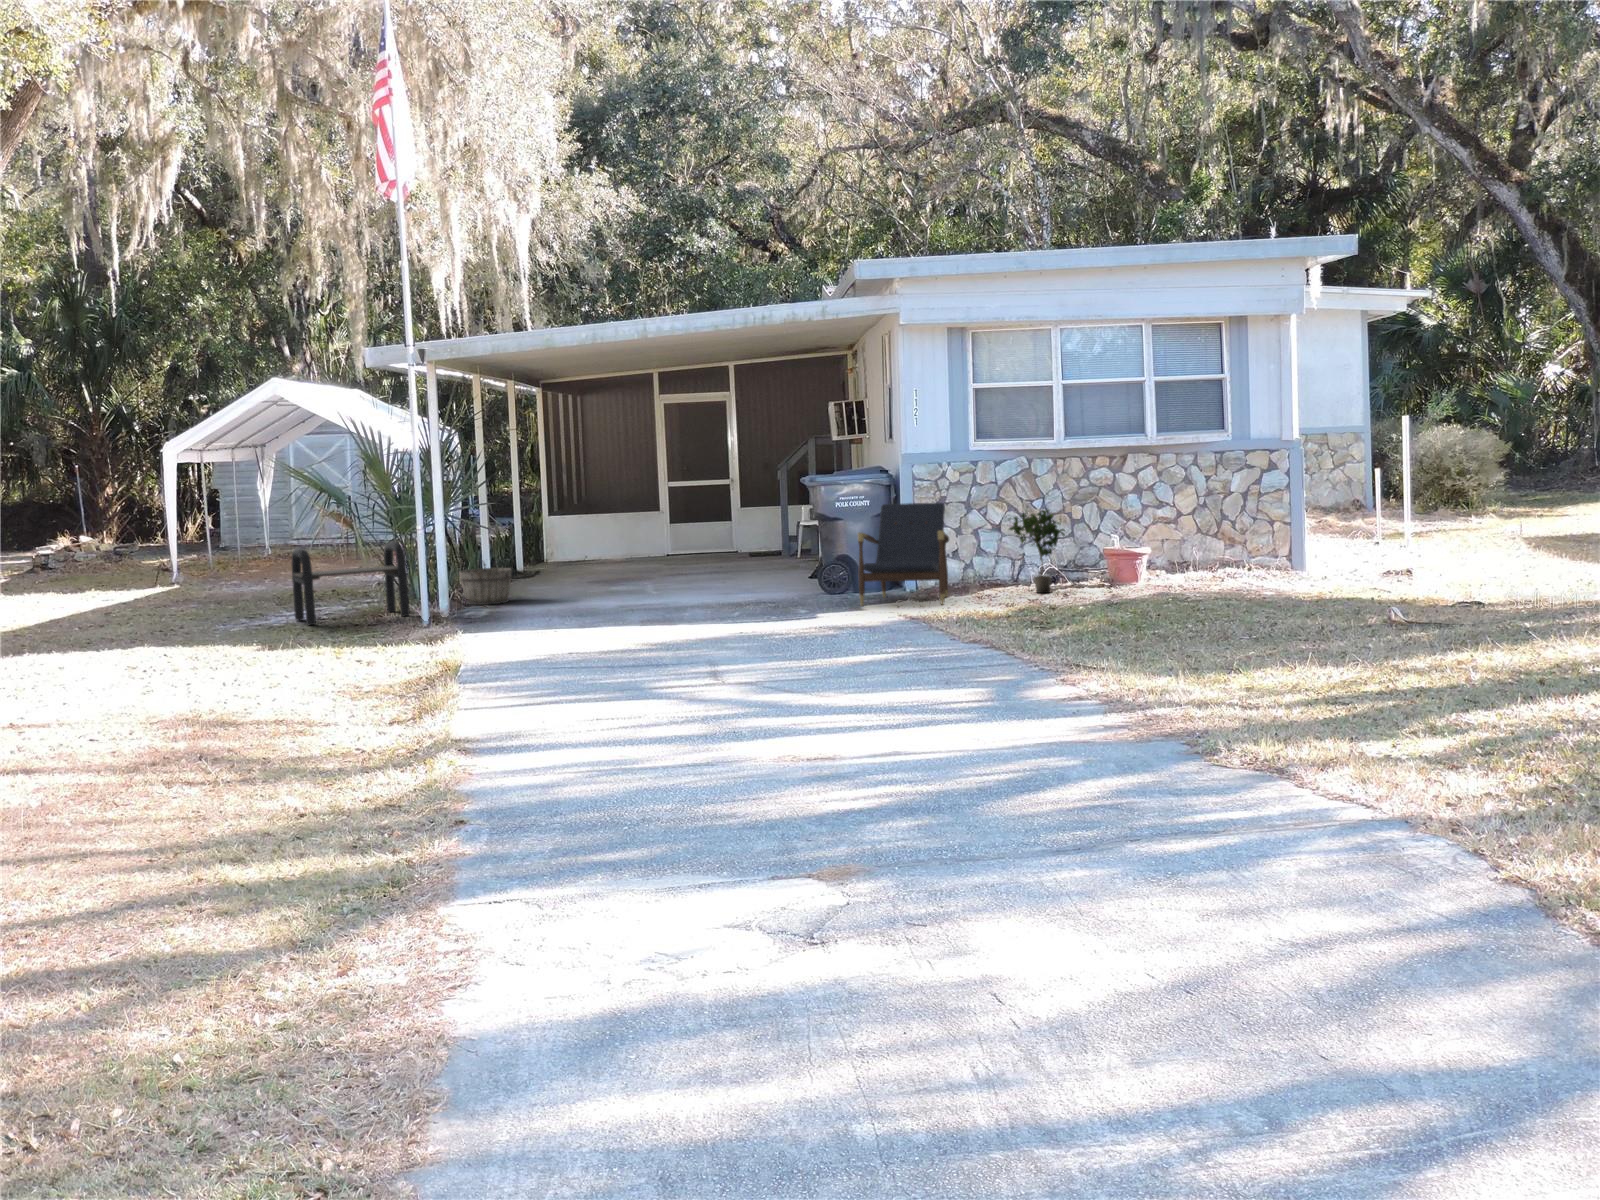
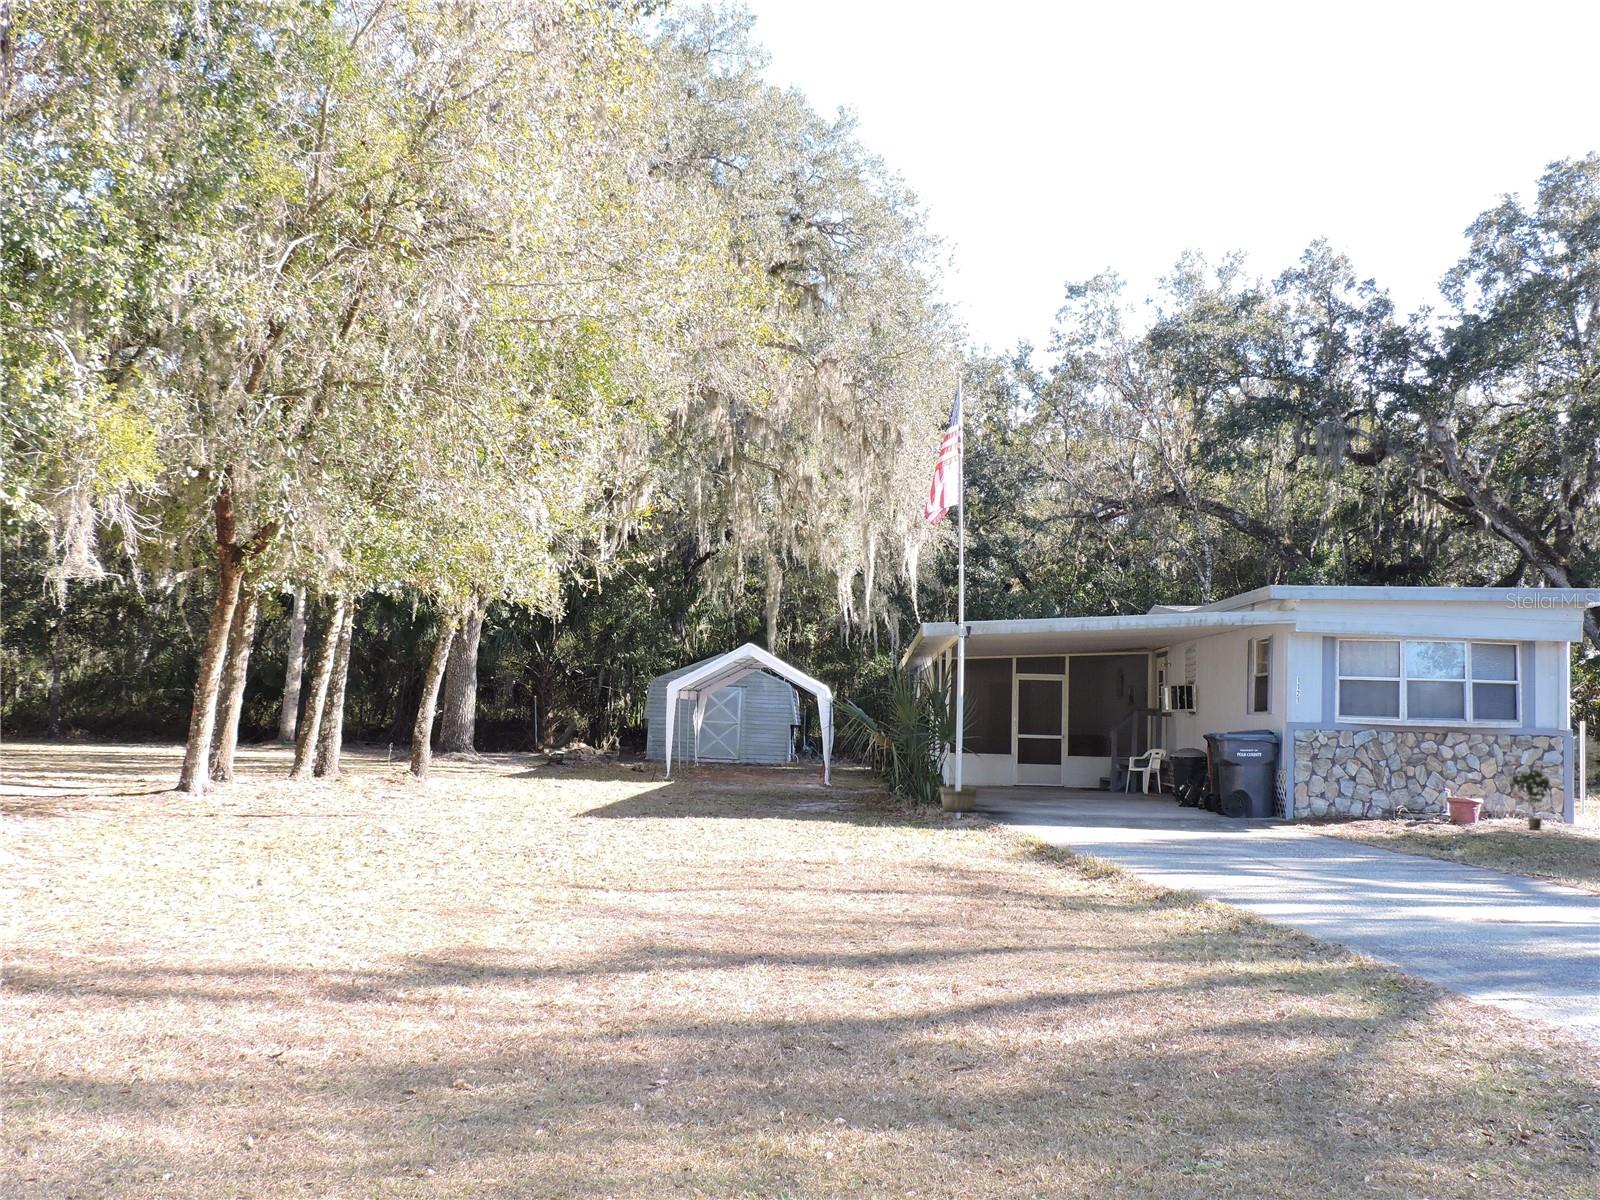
lounge chair: present [858,503,949,606] -> present [538,723,577,757]
potted plant: present [1009,510,1065,593] -> present [1511,770,1549,830]
bench: present [292,541,410,625] -> none [837,762,920,817]

